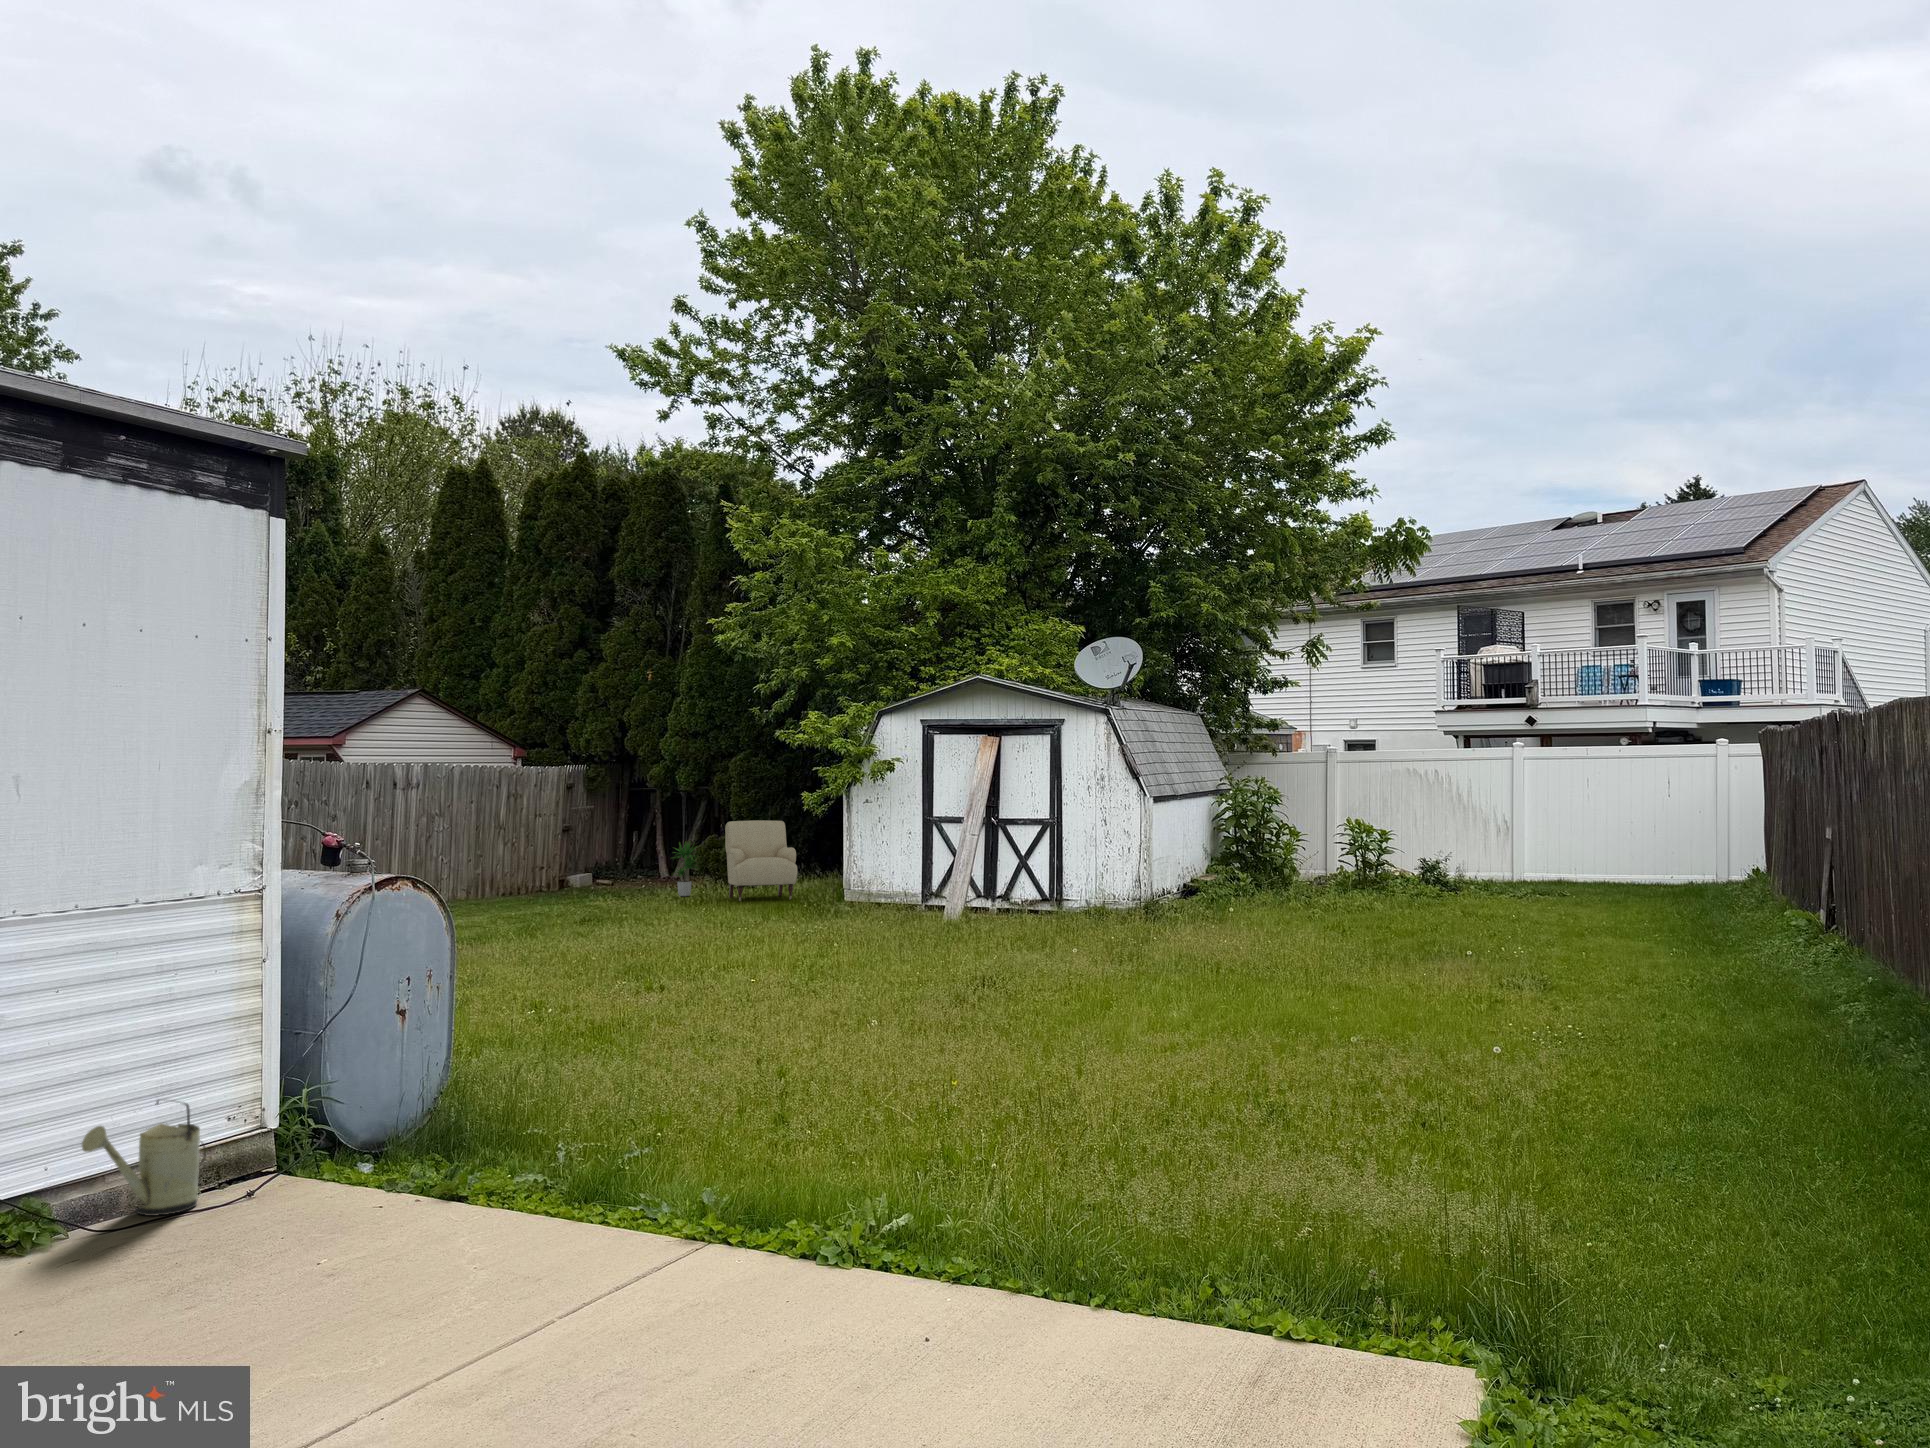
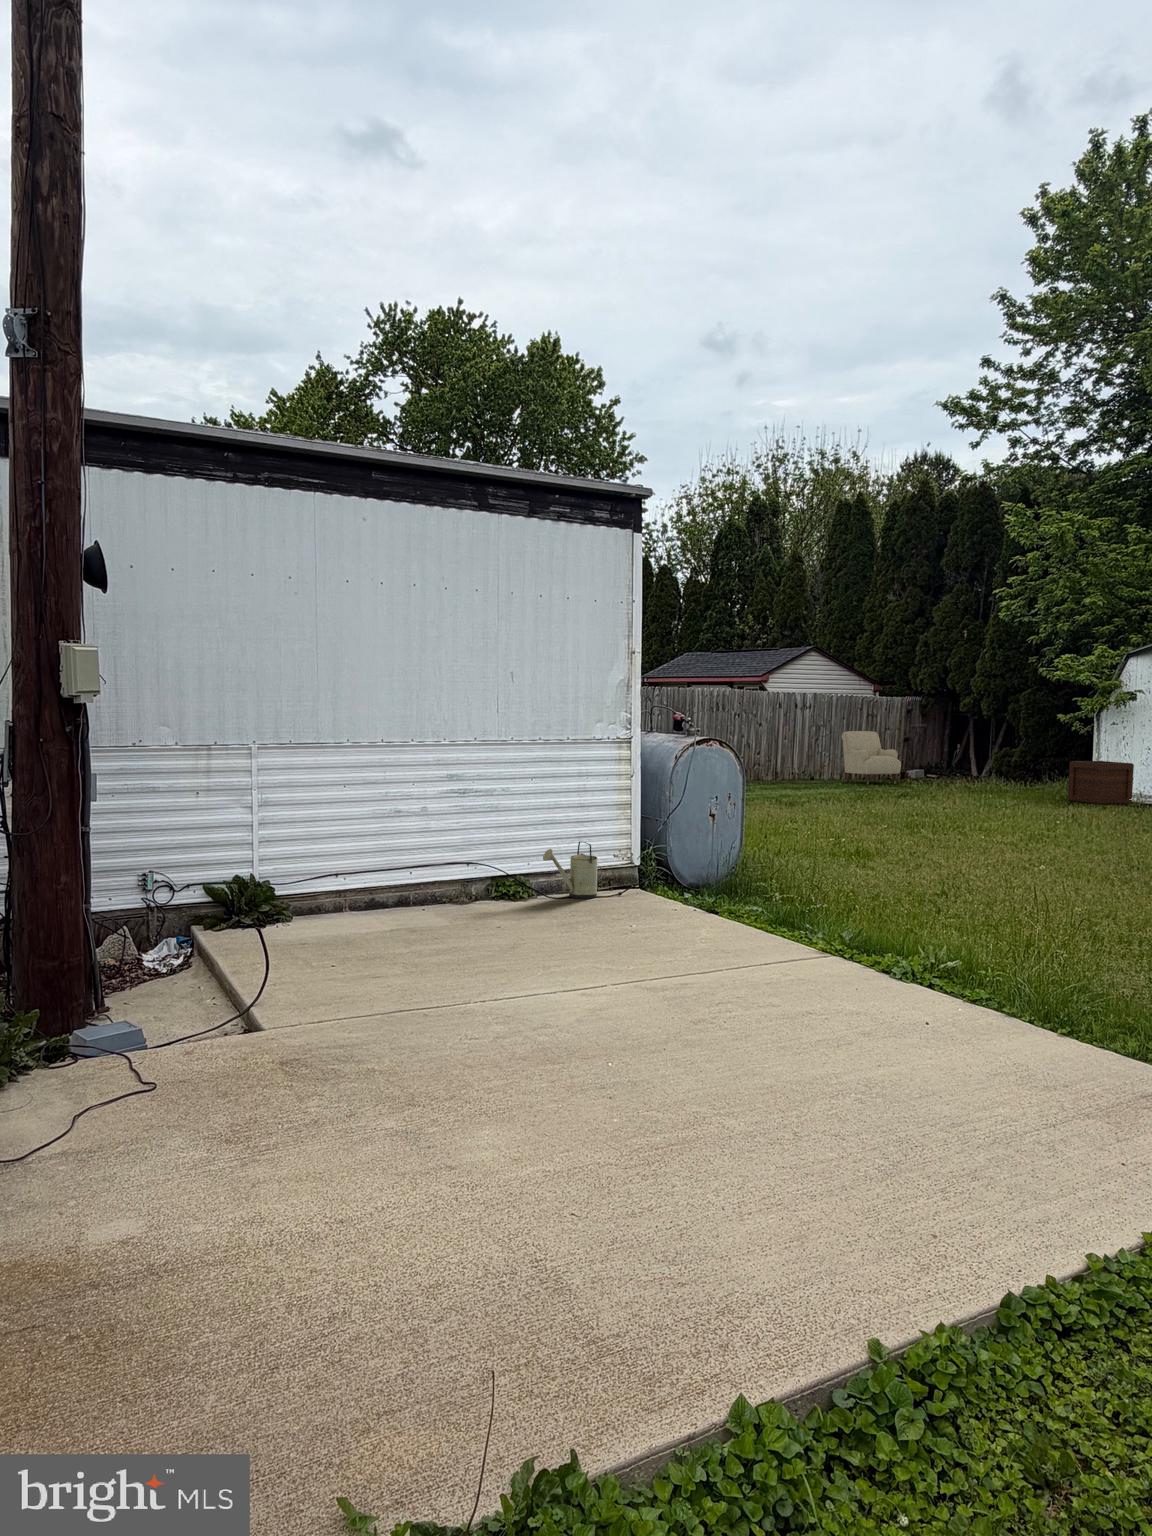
chair: present [725,820,797,901] -> present [842,731,901,784]
potted plant: present [674,842,697,896] -> none [970,747,996,786]
wooden crate: none [811,855,888,915] -> present [1068,761,1134,804]

